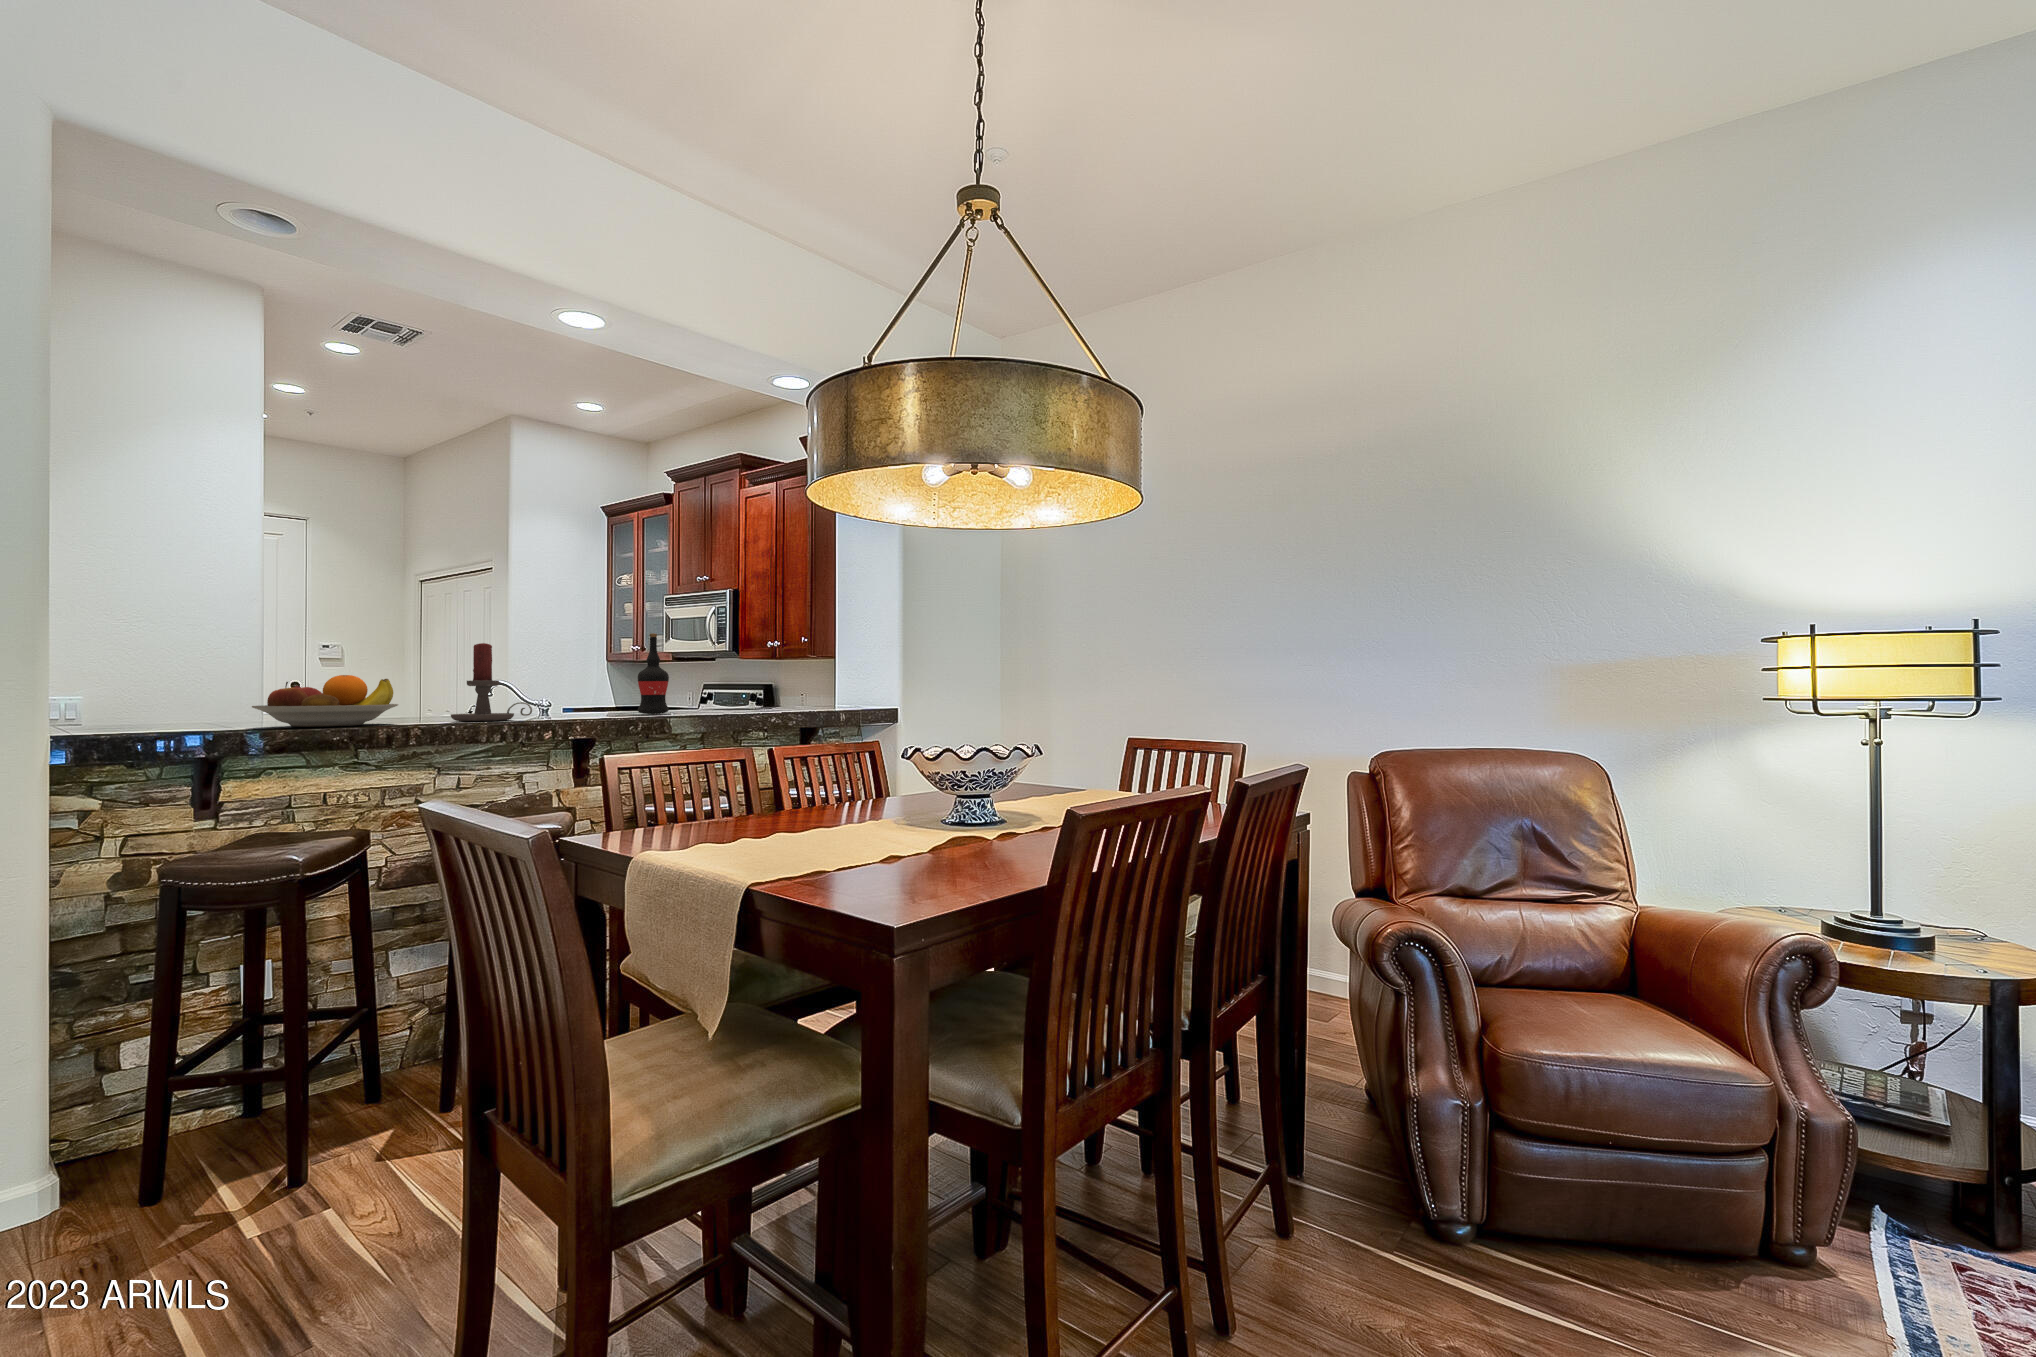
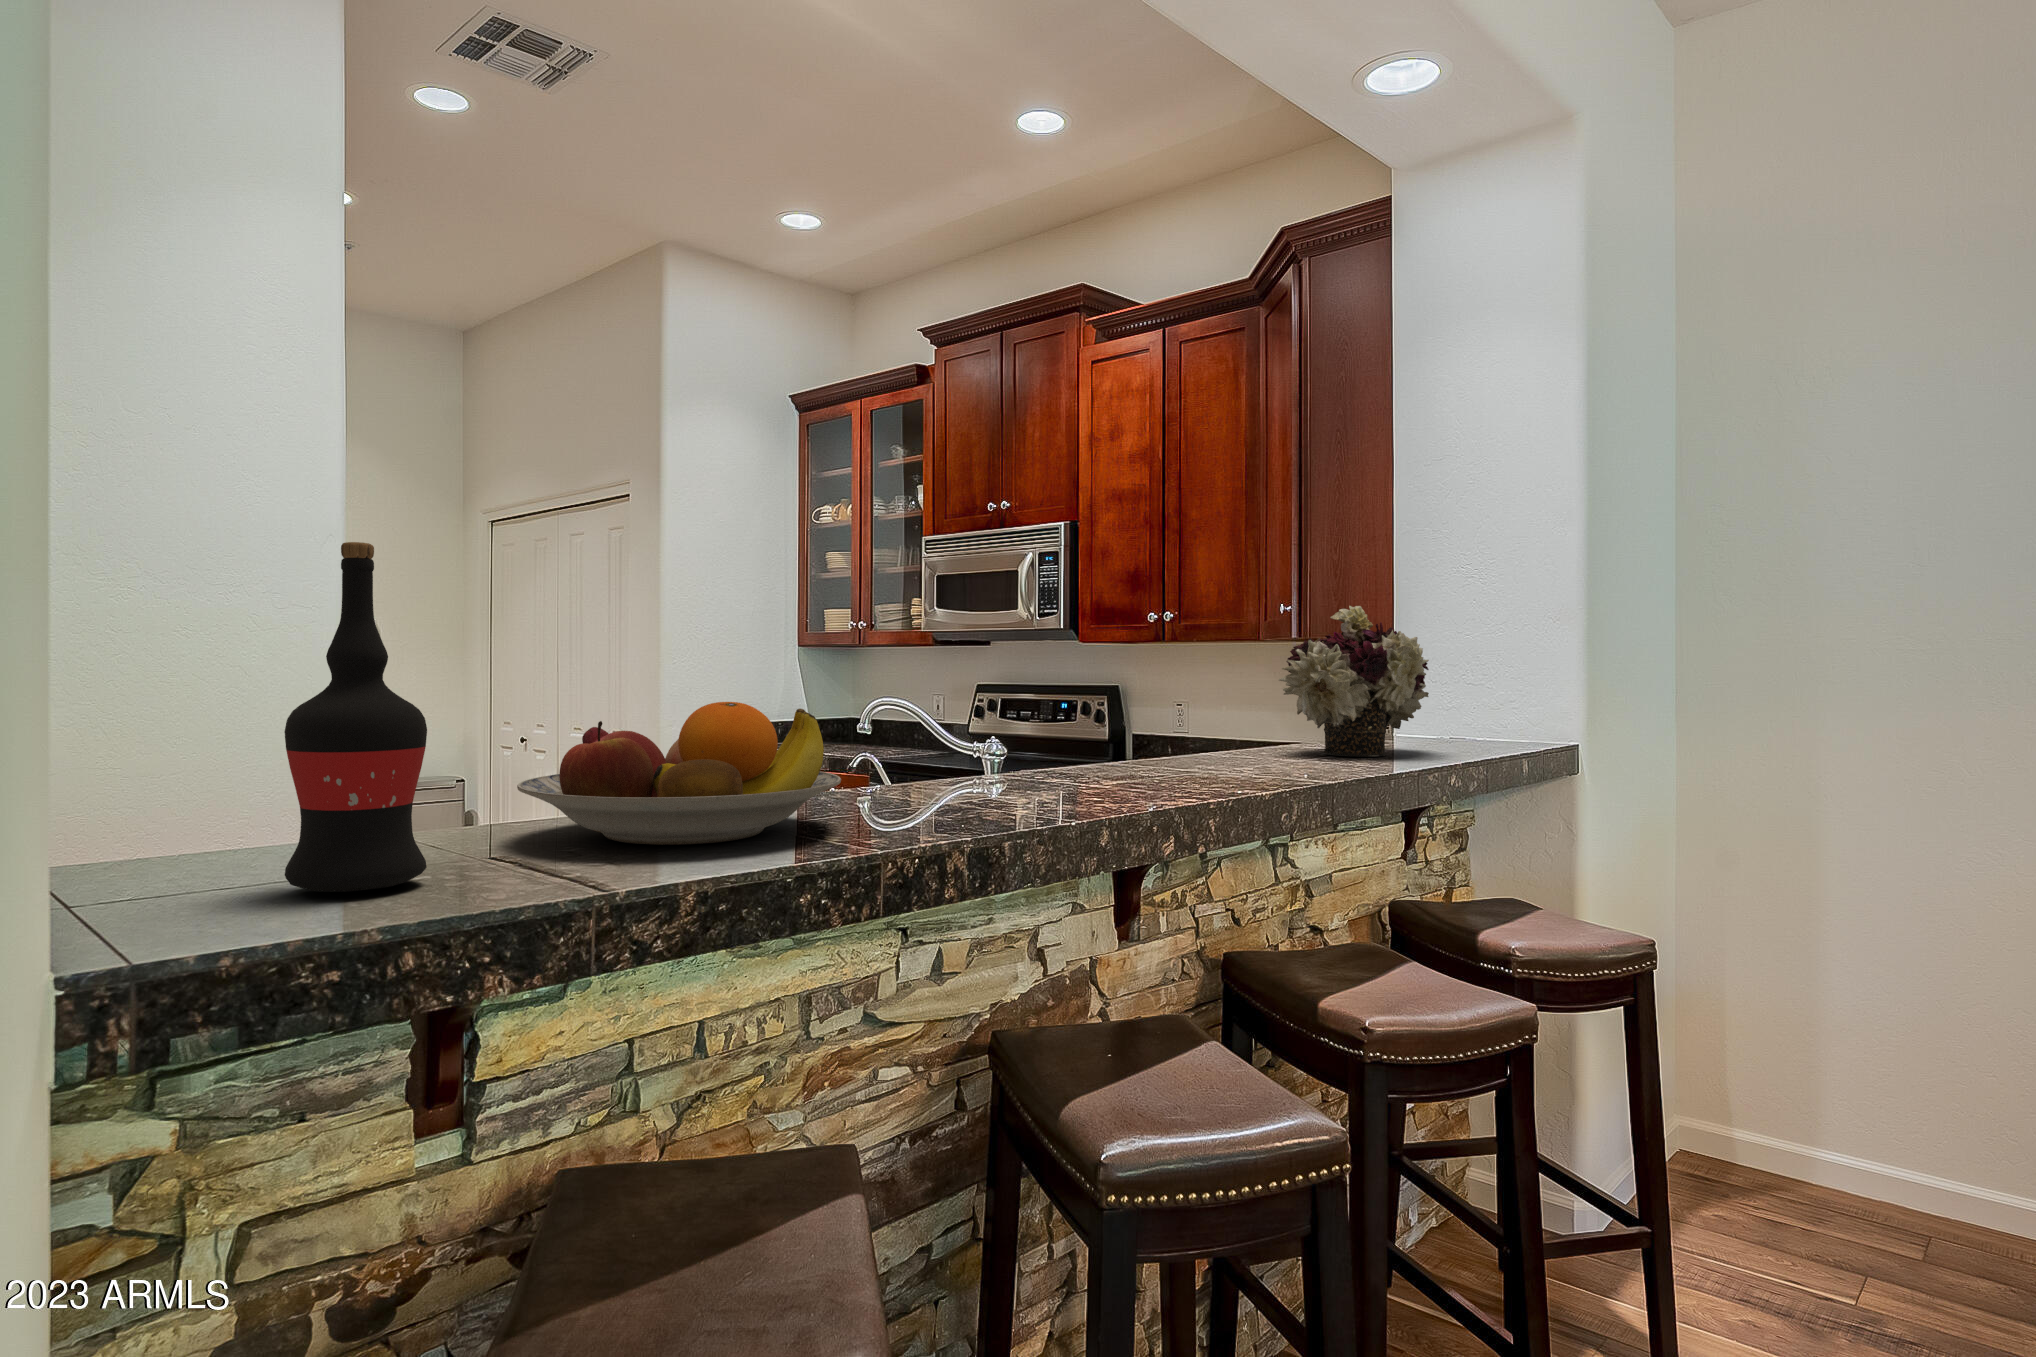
wine bottle: present [638,633,669,714] -> present [284,542,427,892]
flower arrangement: none [727,636,812,710] -> present [1279,606,1429,757]
candle holder: present [451,643,532,721] -> none [913,620,1082,812]

